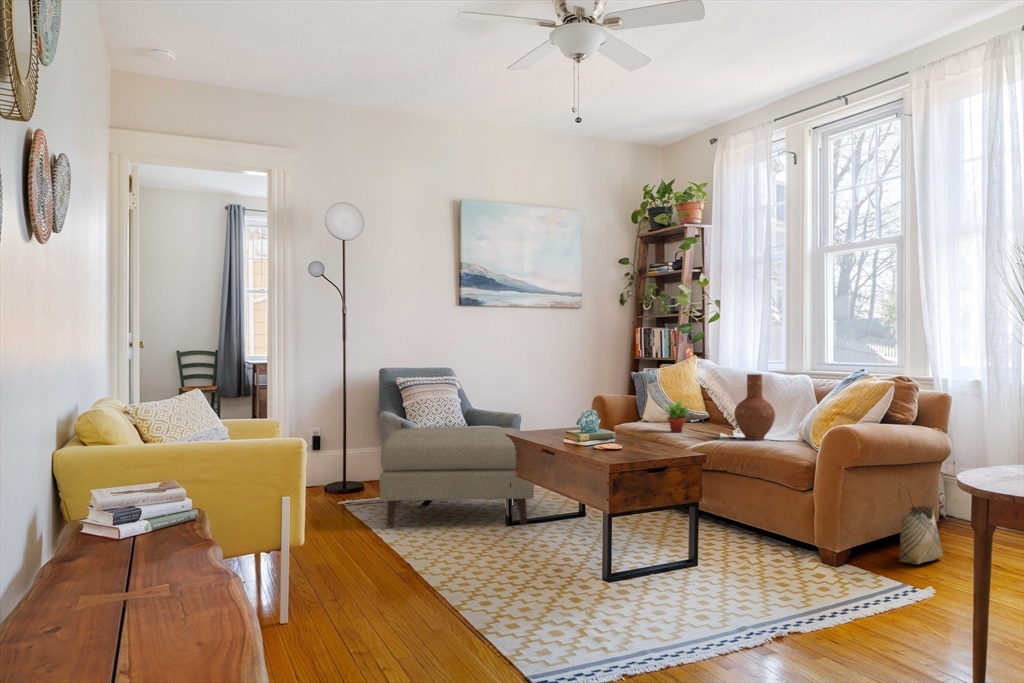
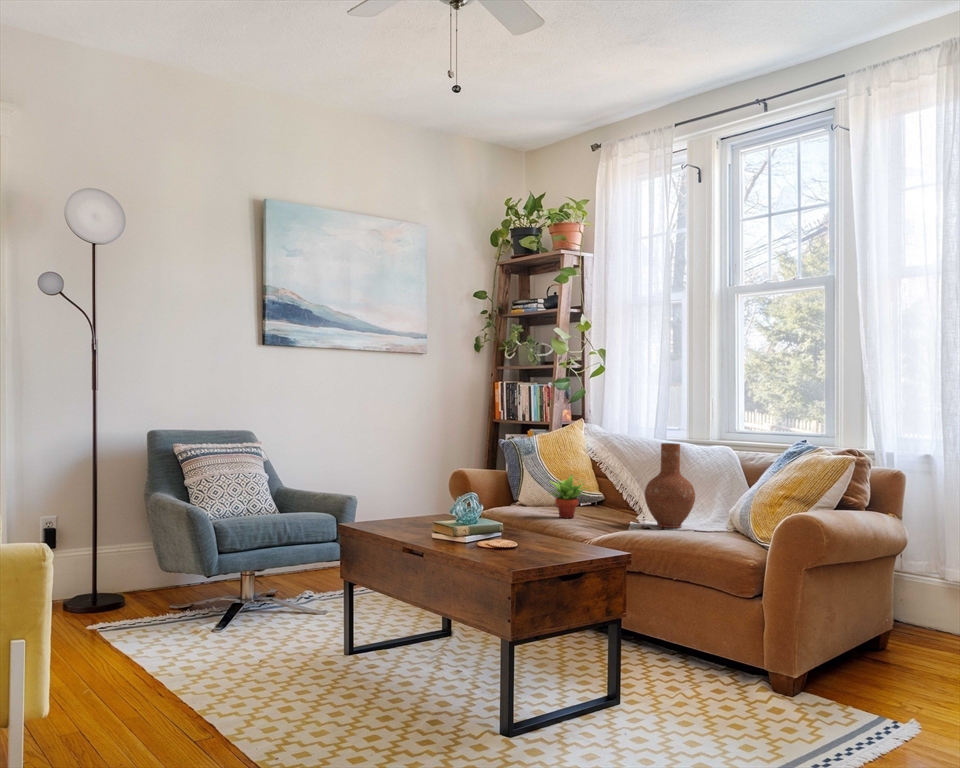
ottoman: present [380,427,534,527] -> none [157,515,385,667]
woven basket: present [898,481,943,565] -> none [855,579,905,685]

